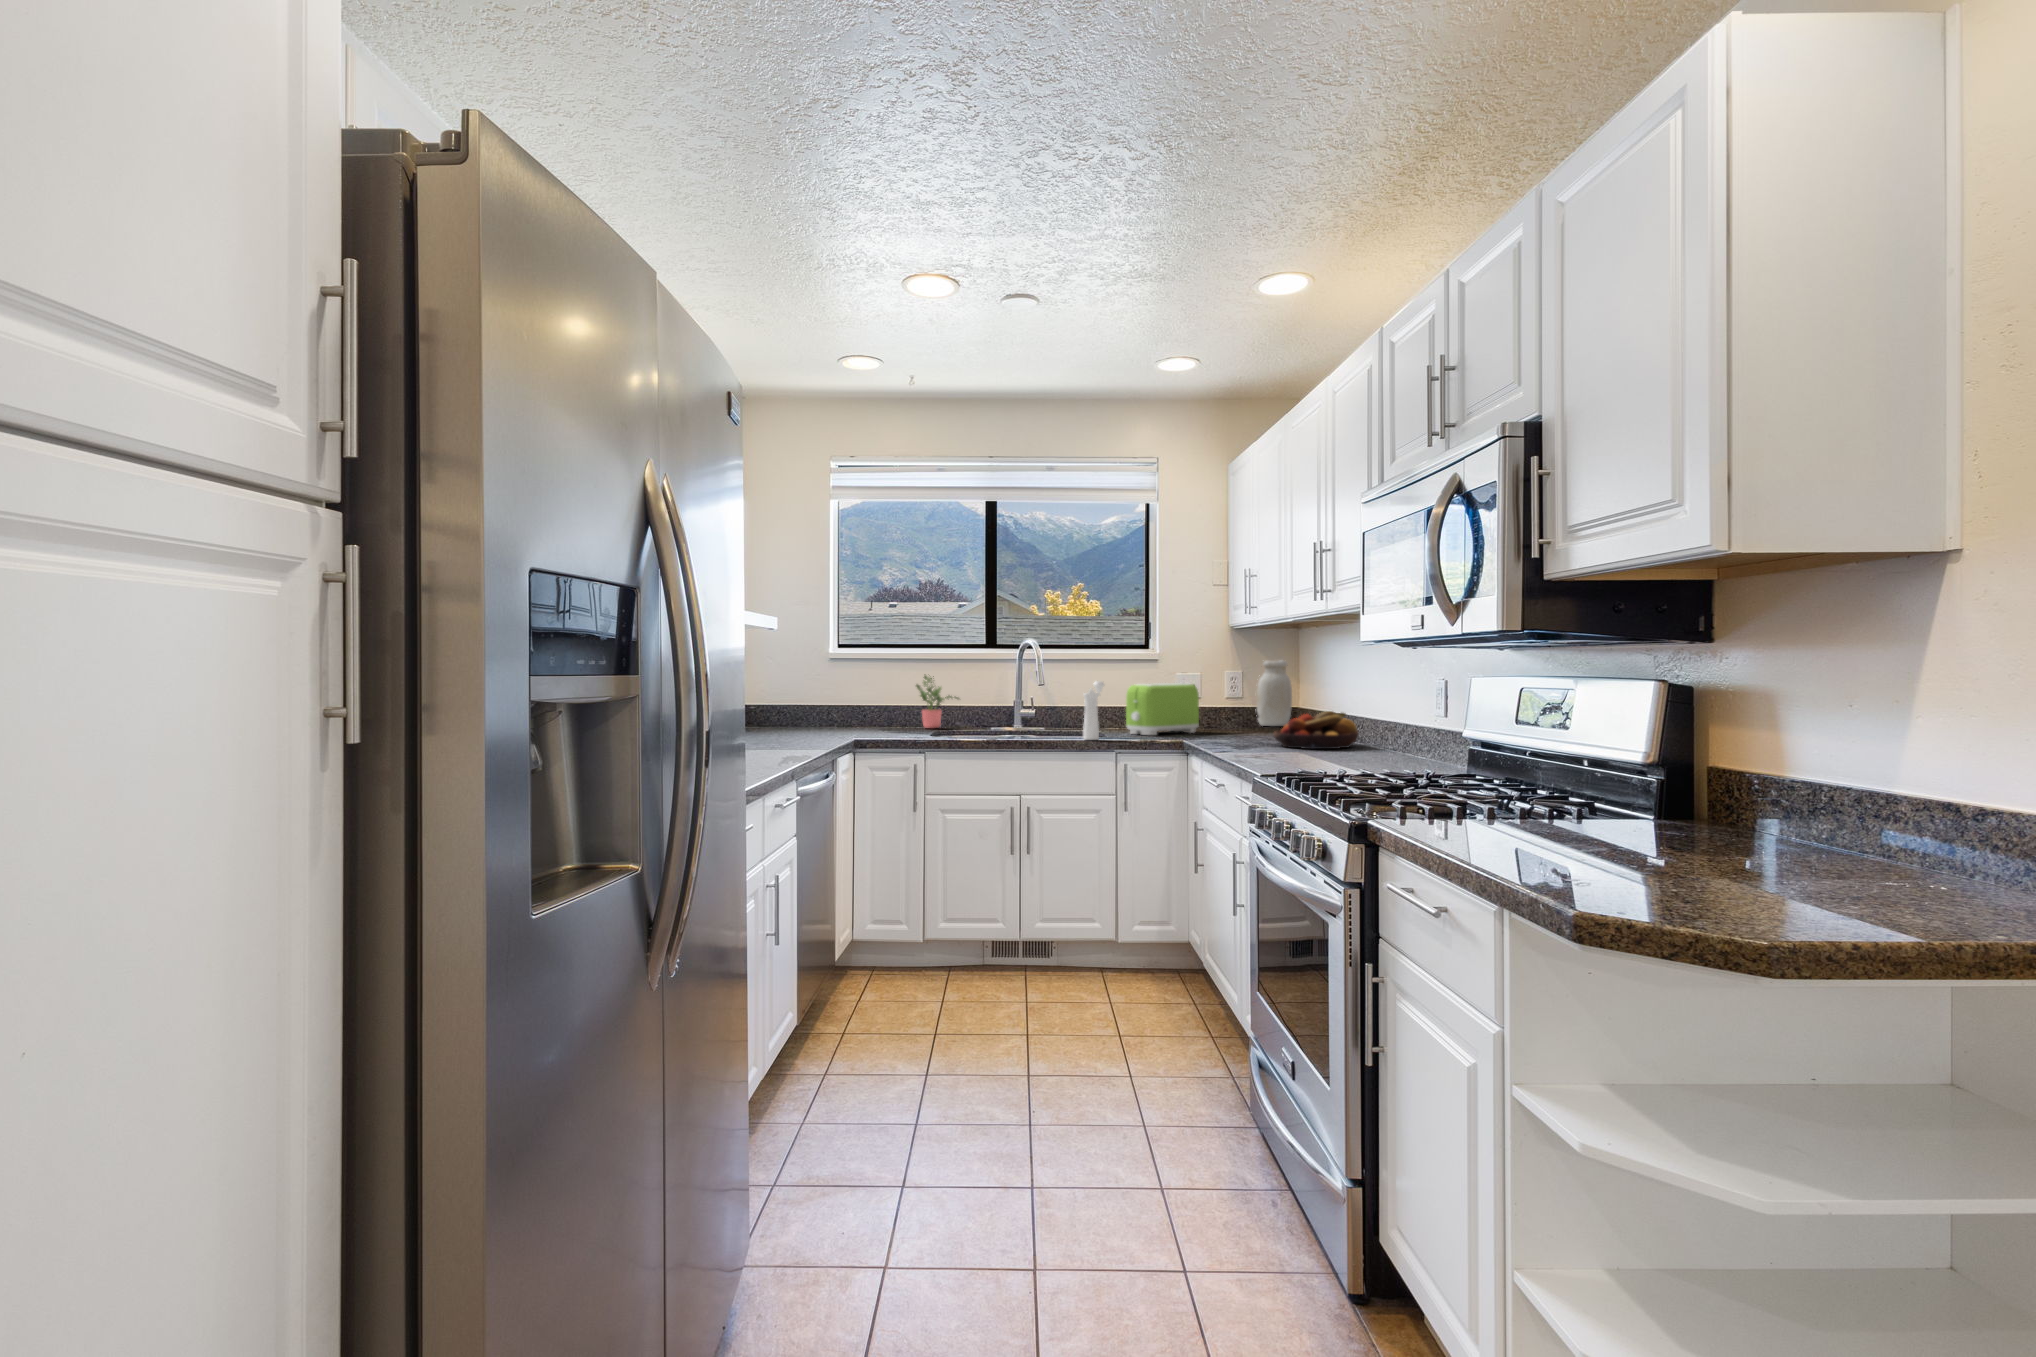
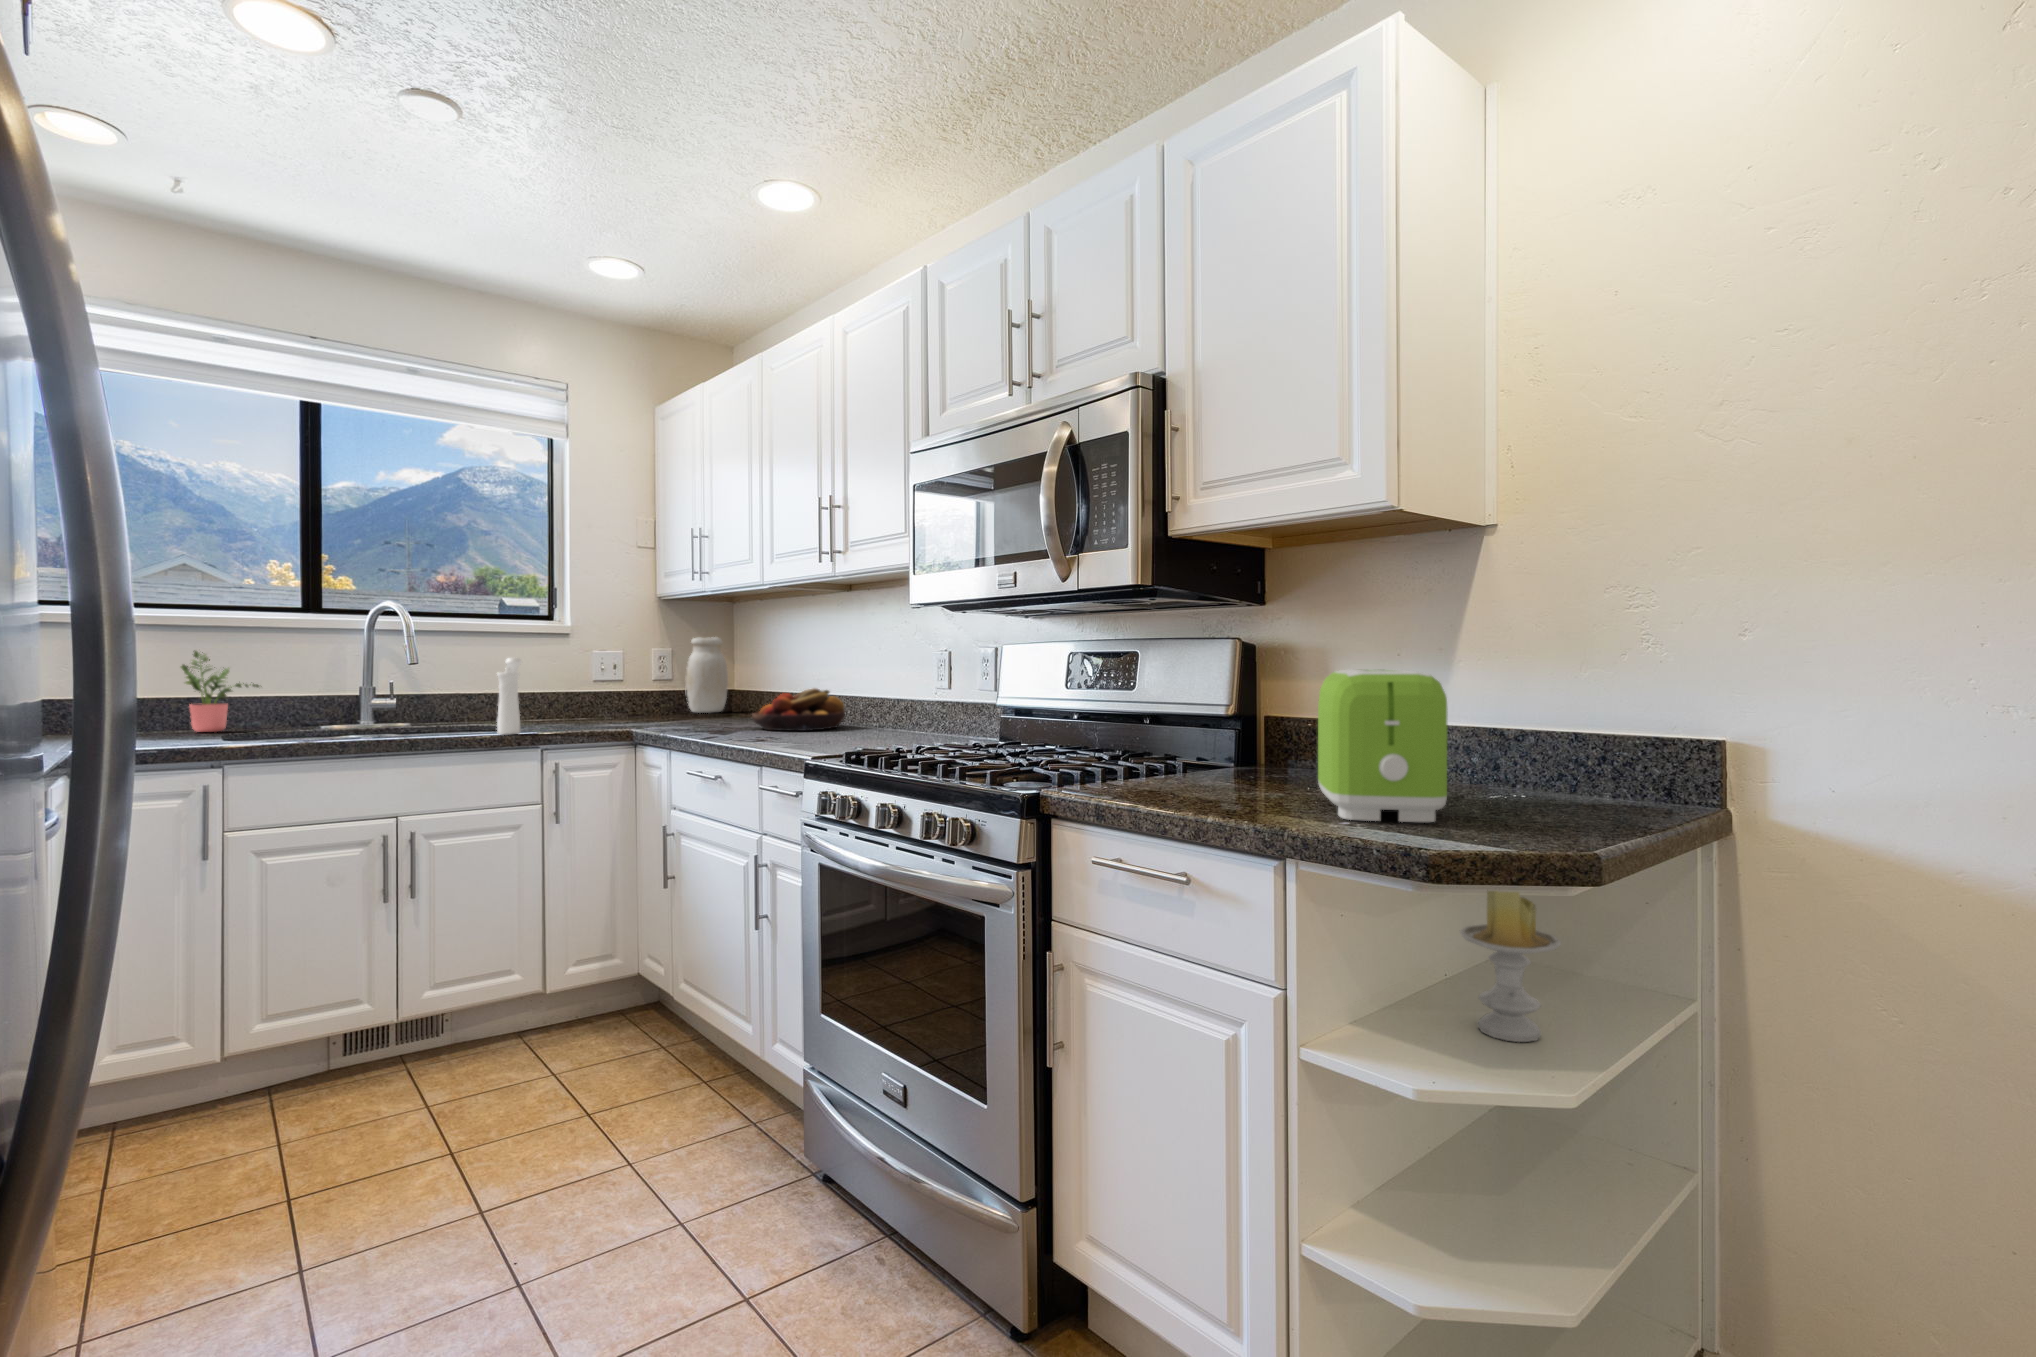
toaster: present [1126,683,1199,735] -> present [1318,670,1447,822]
candle: none [1753,941,1885,1160] -> present [1460,891,1561,1042]

